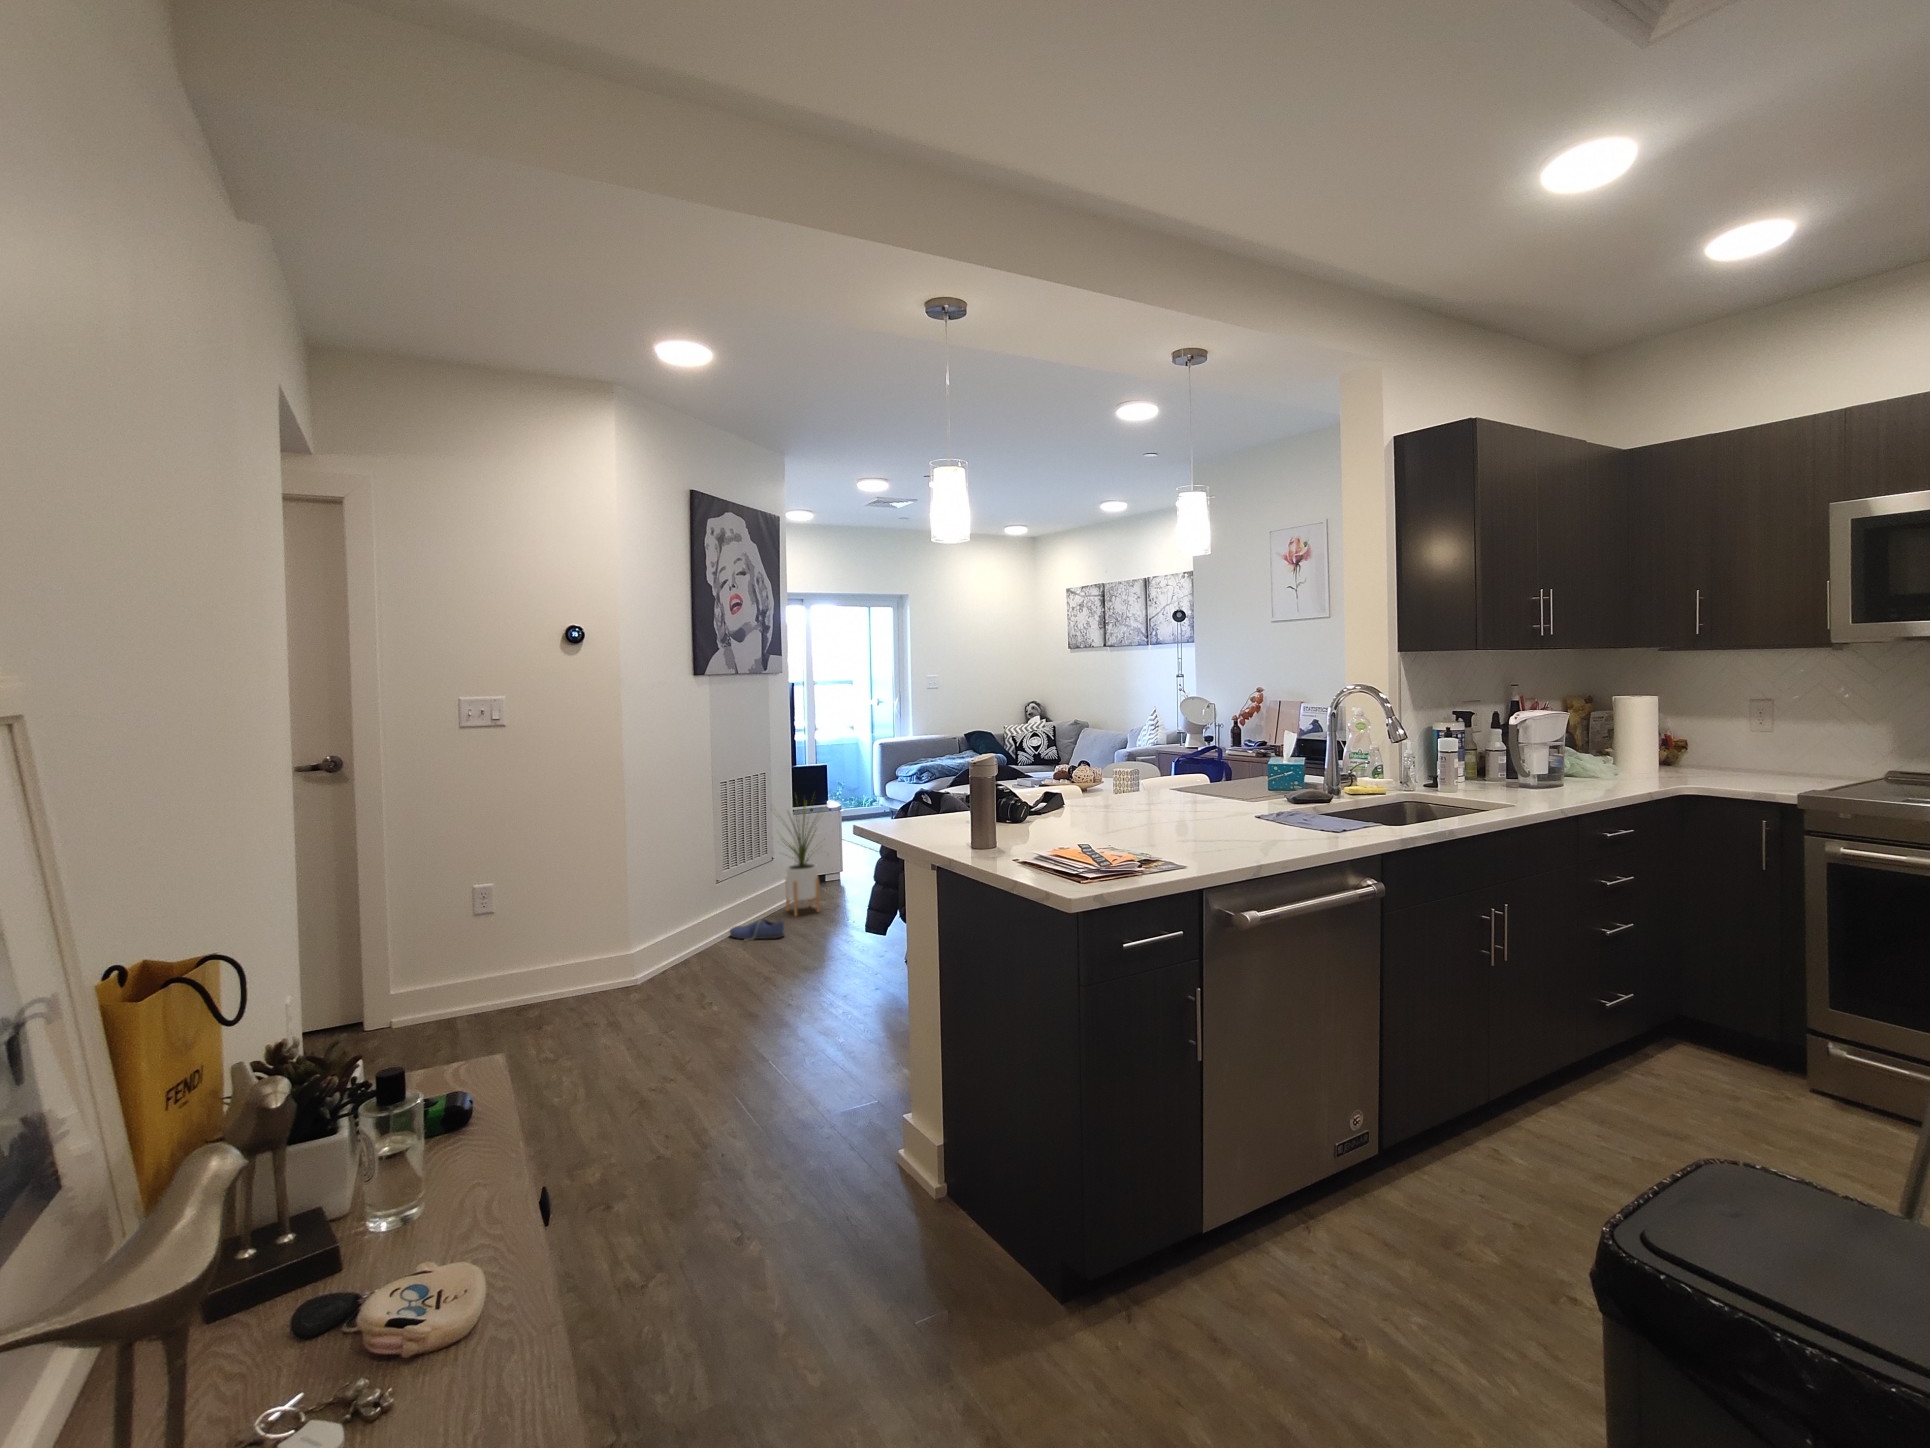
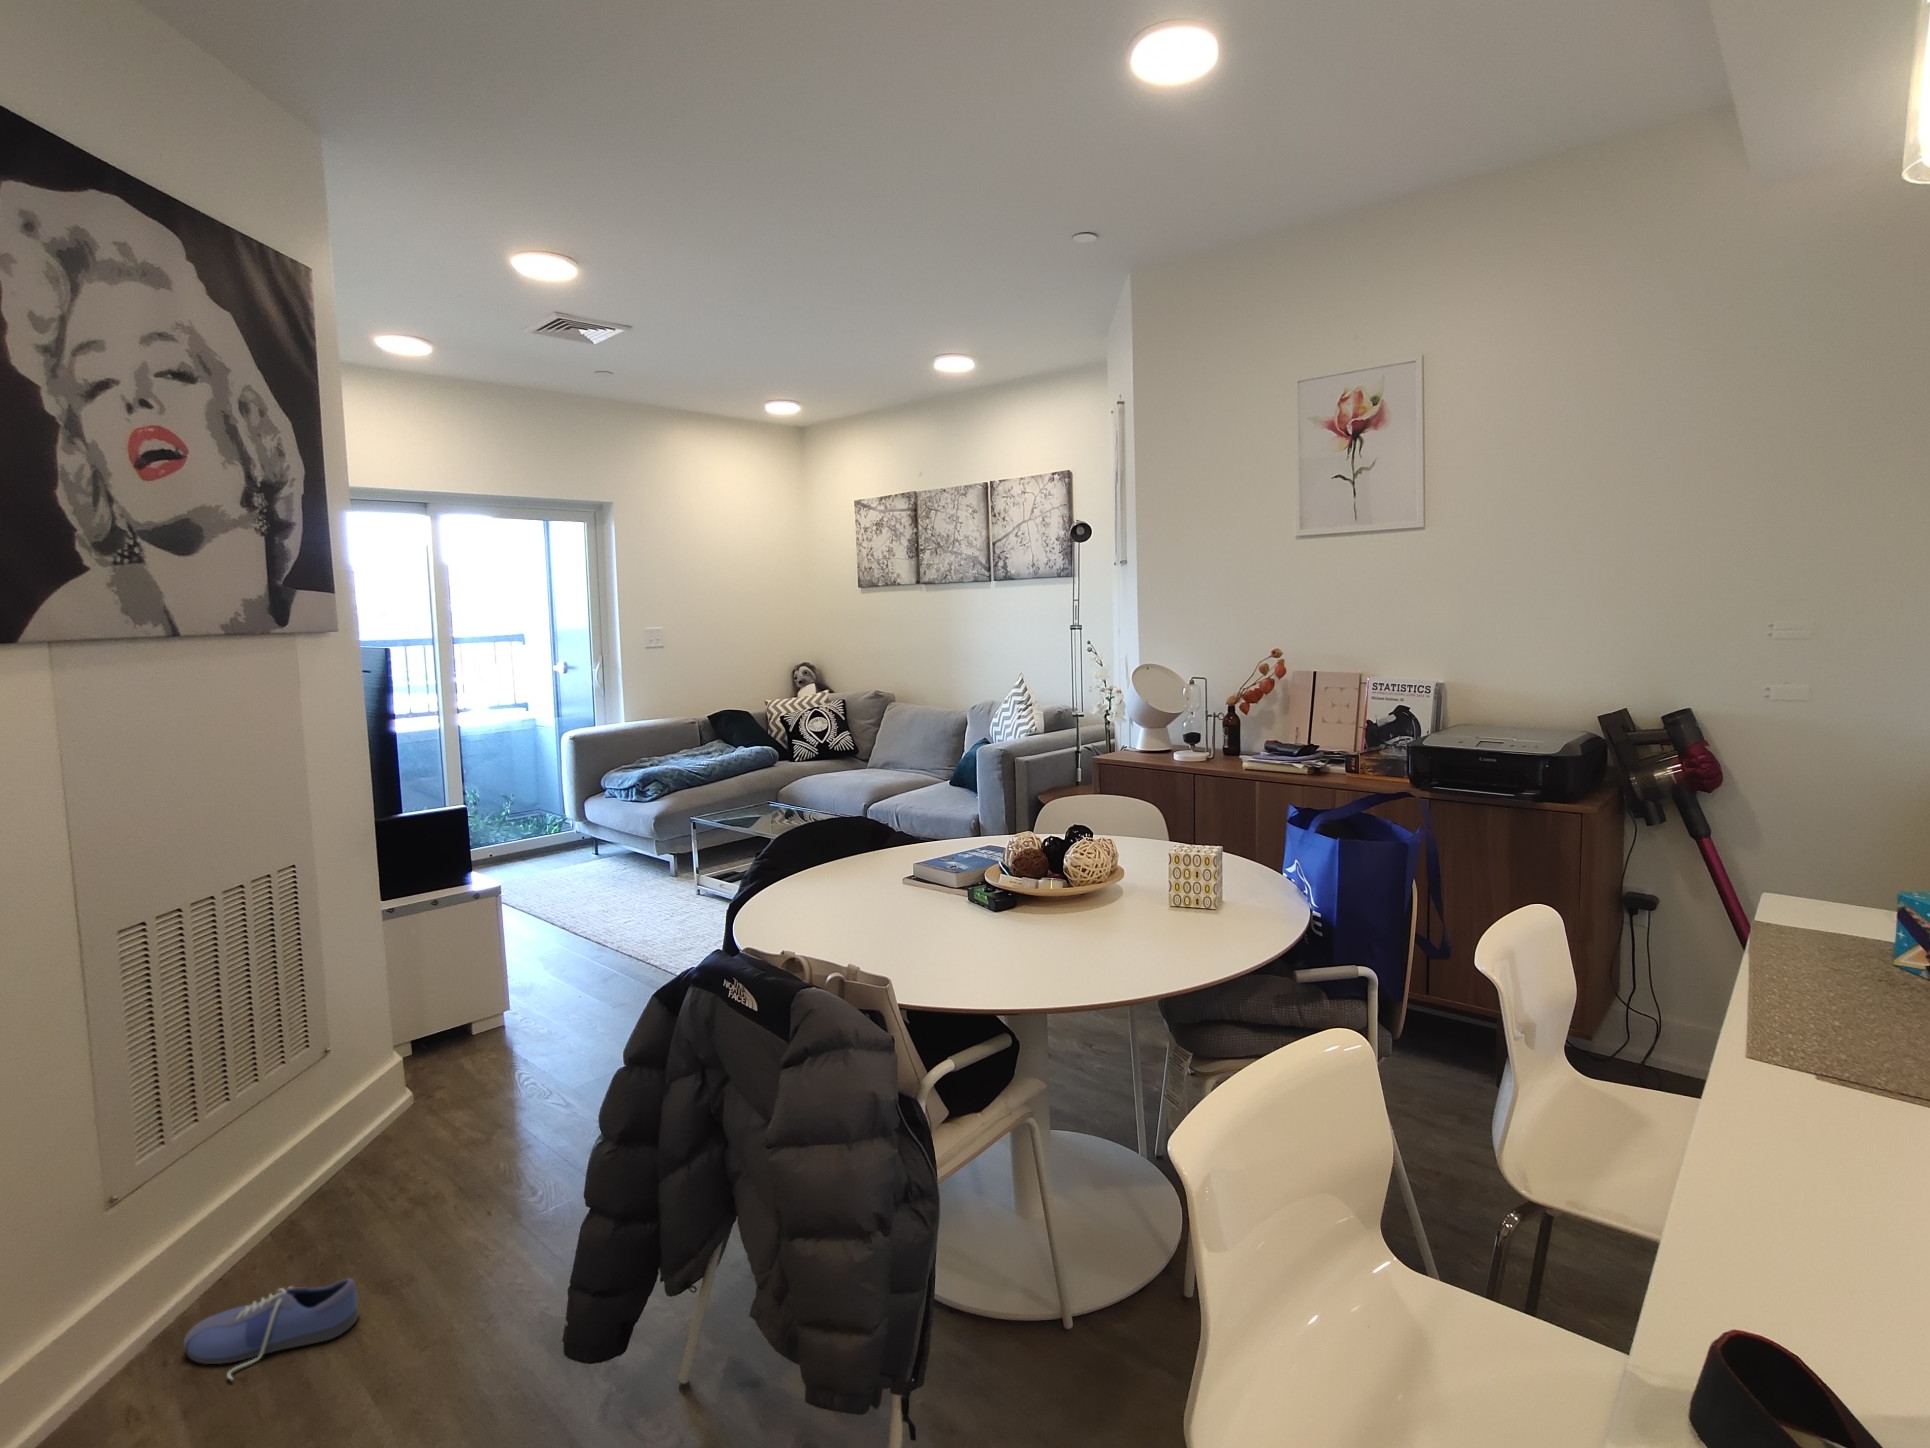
house plant: present [779,806,820,917] -> none [310,905,493,1208]

